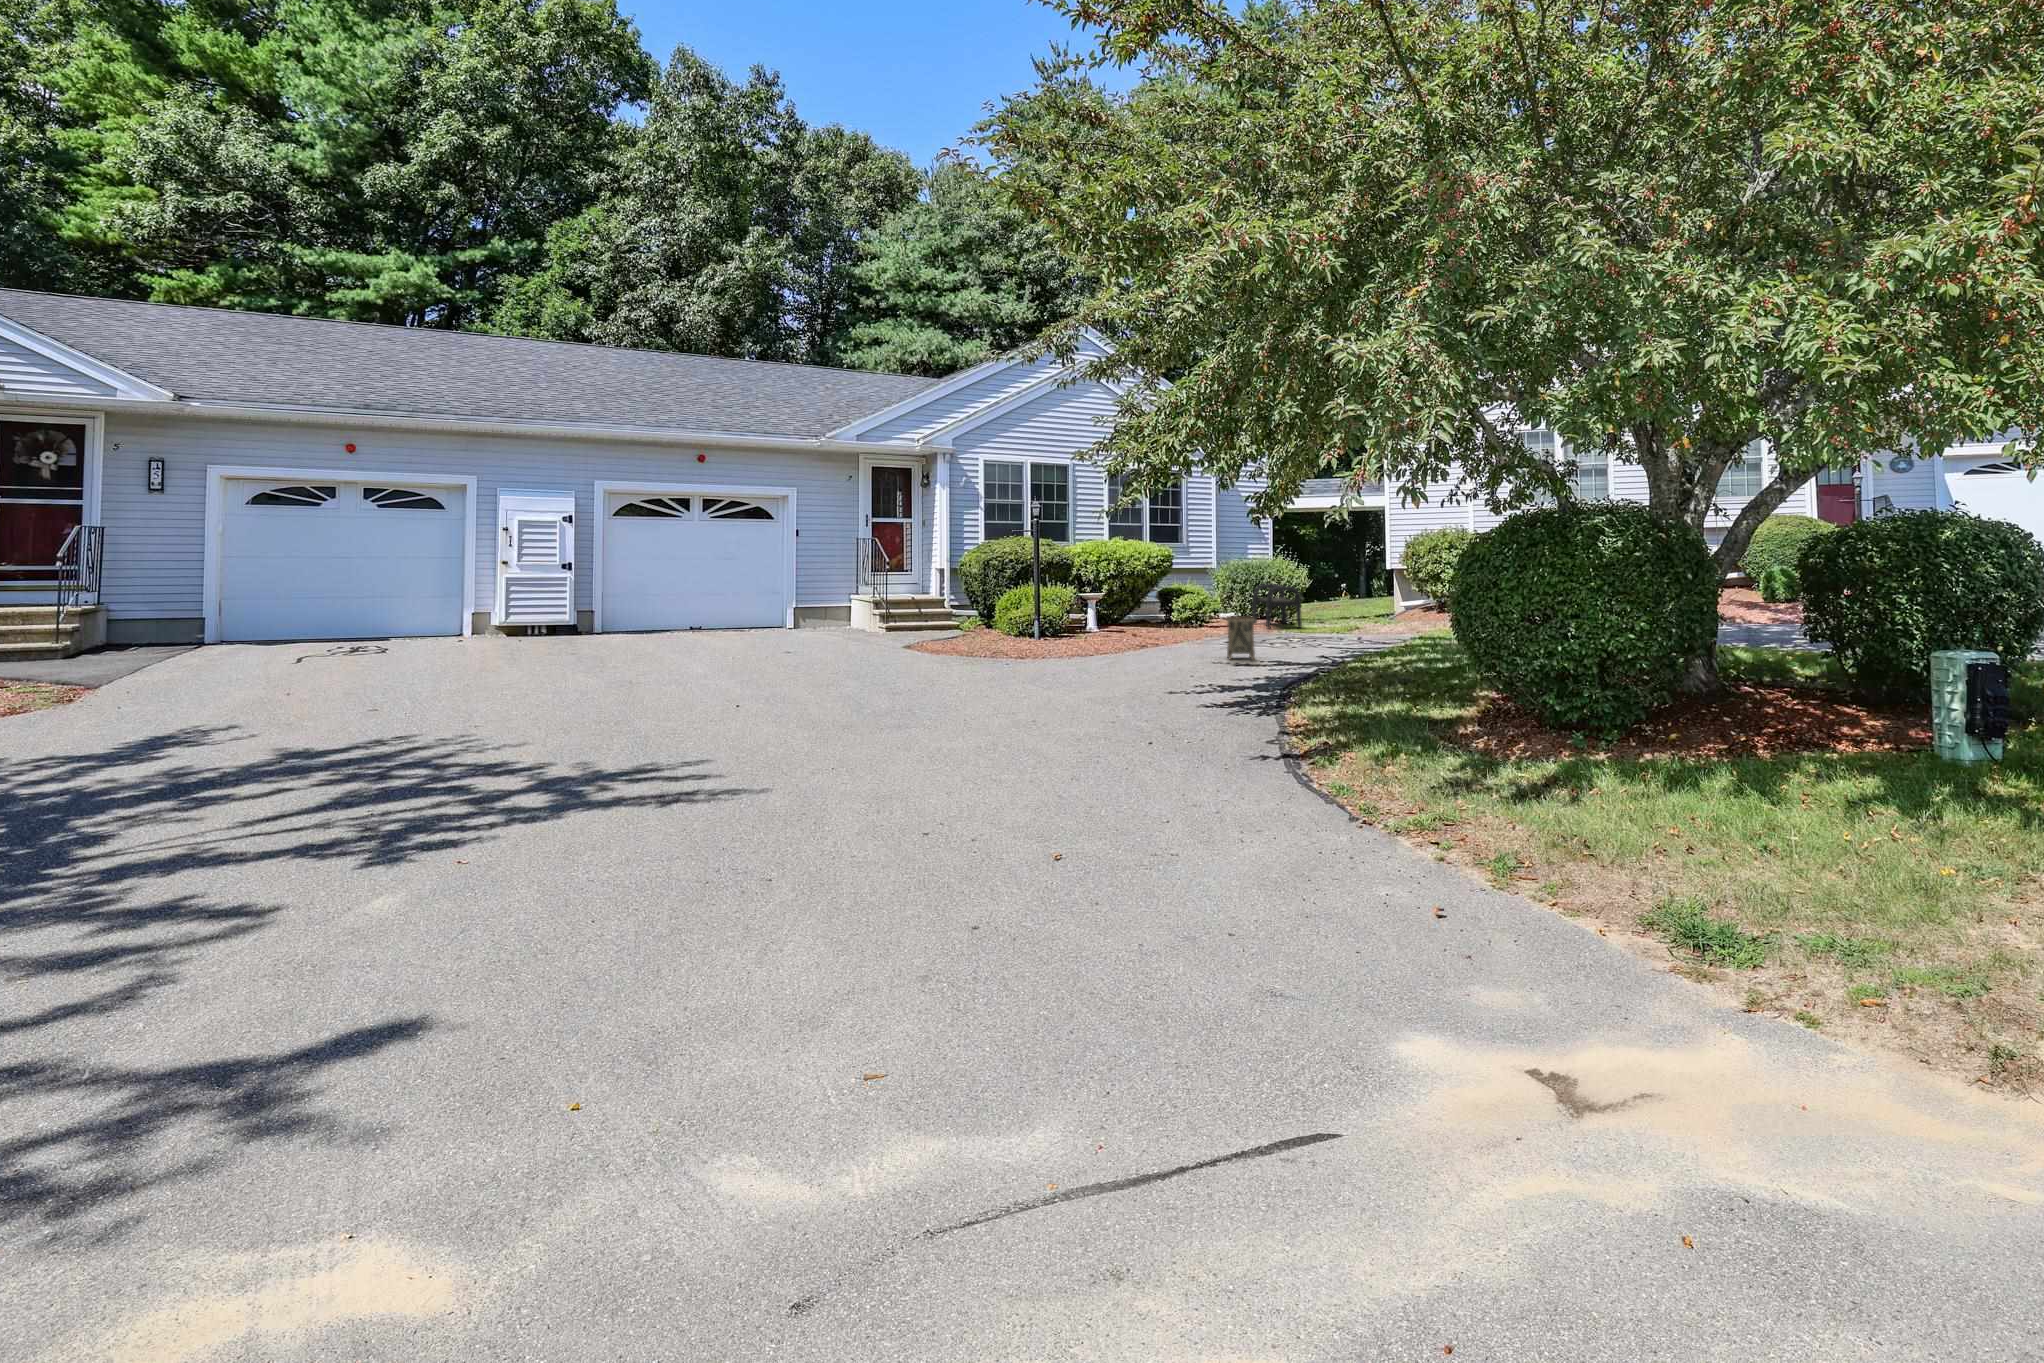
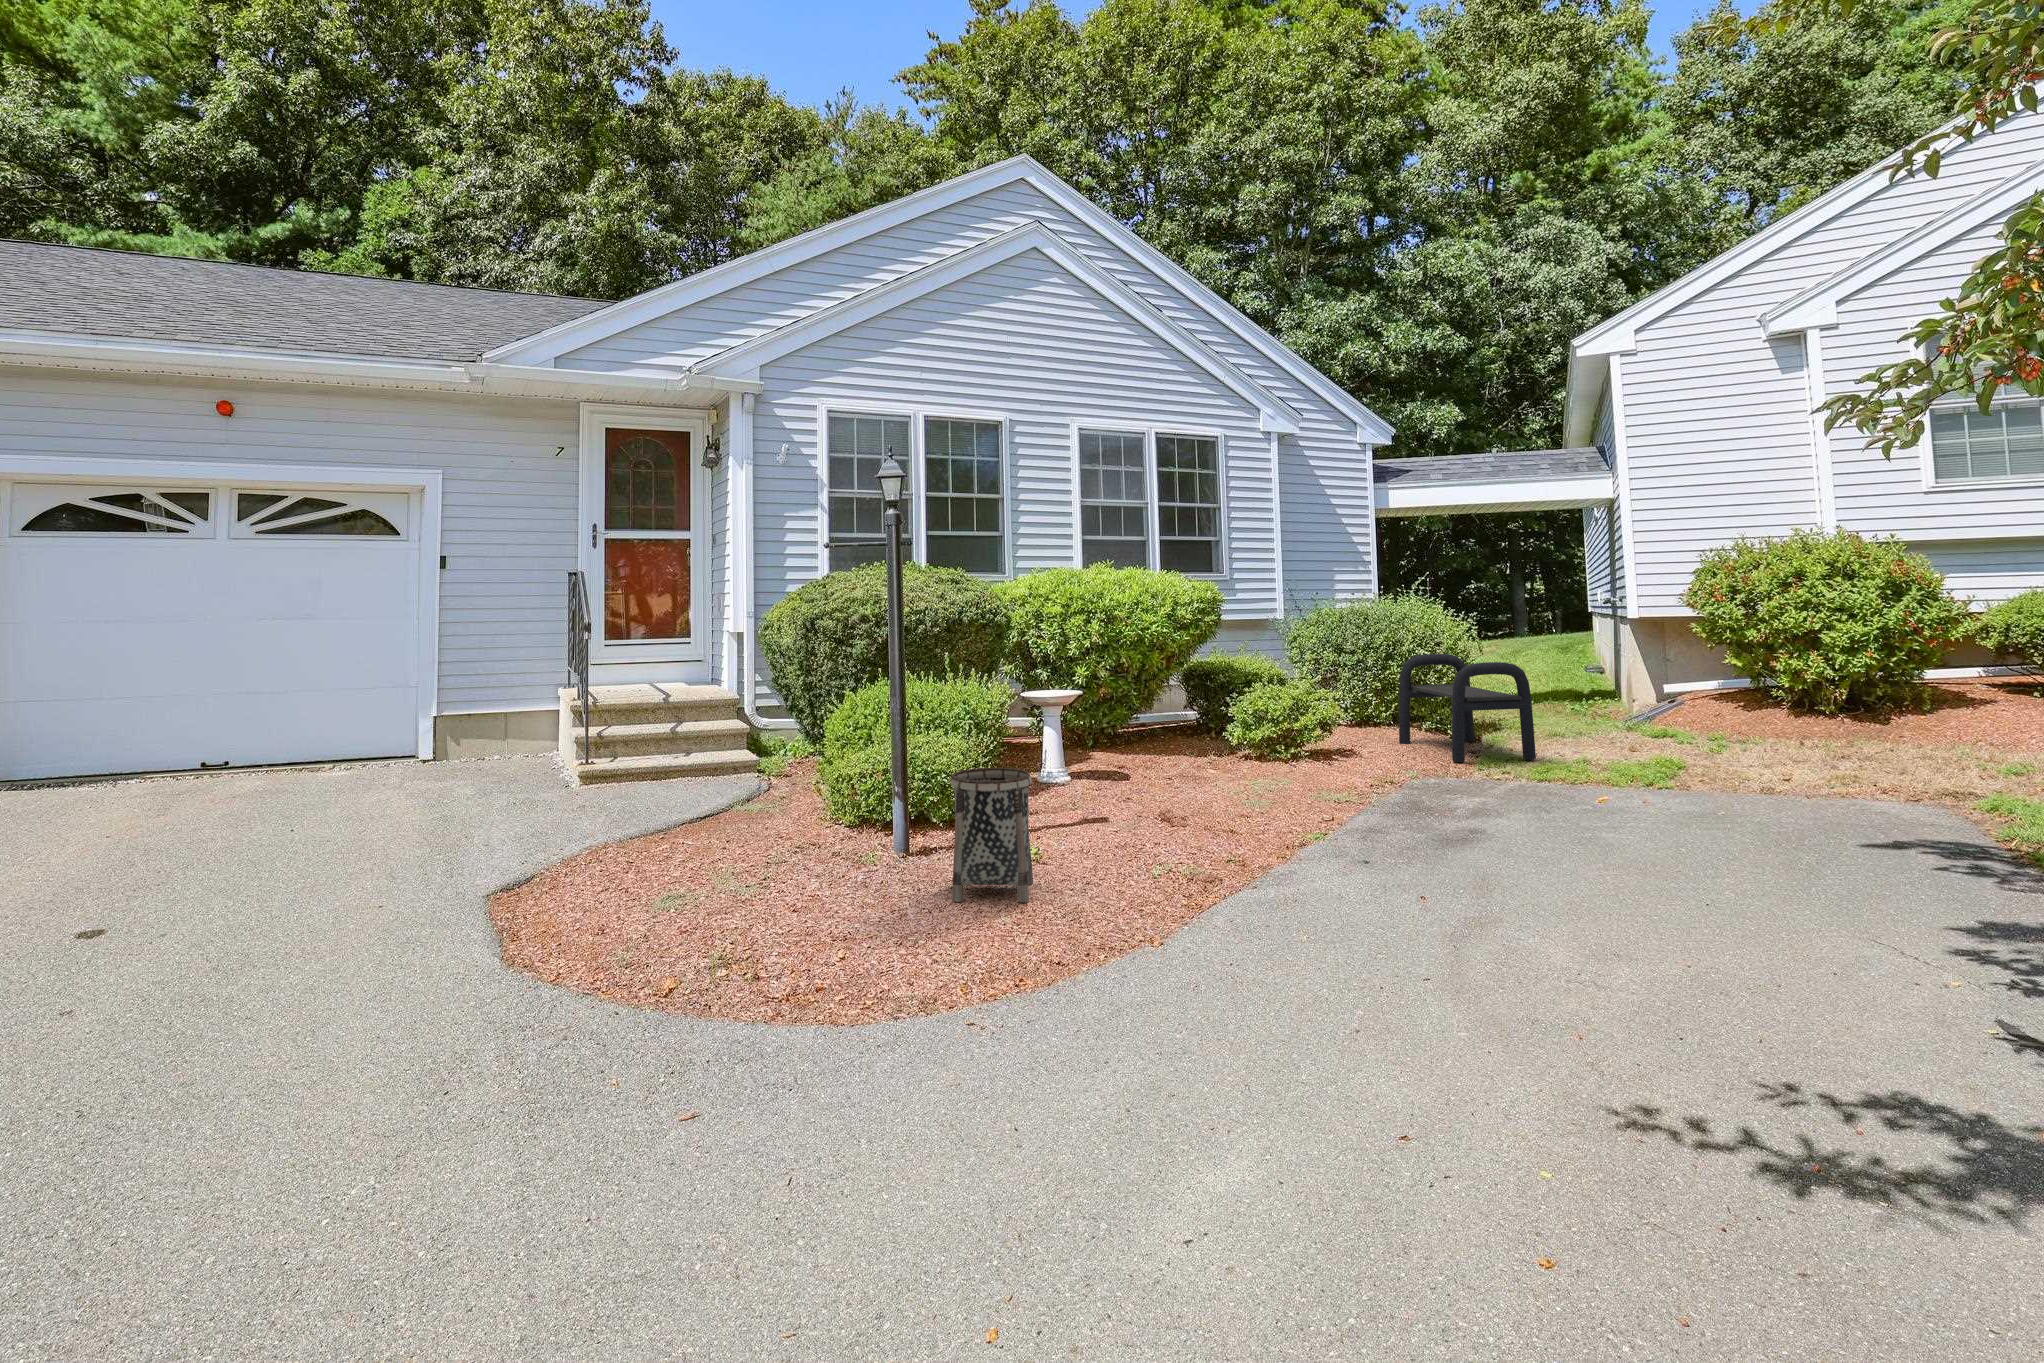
basket: present [1226,616,1255,659] -> present [950,767,1033,902]

